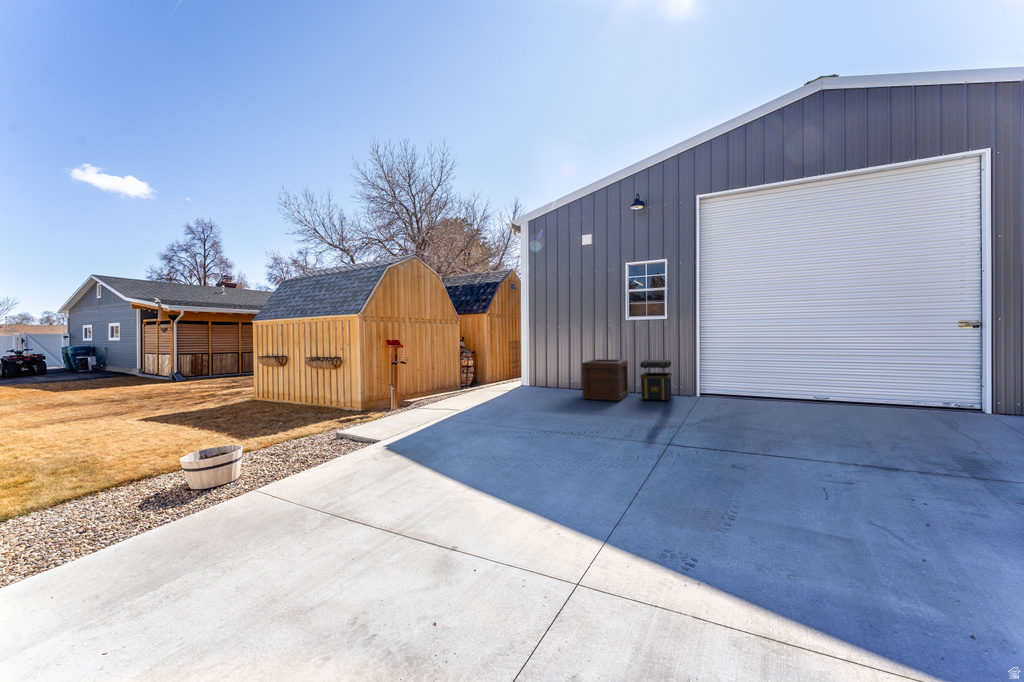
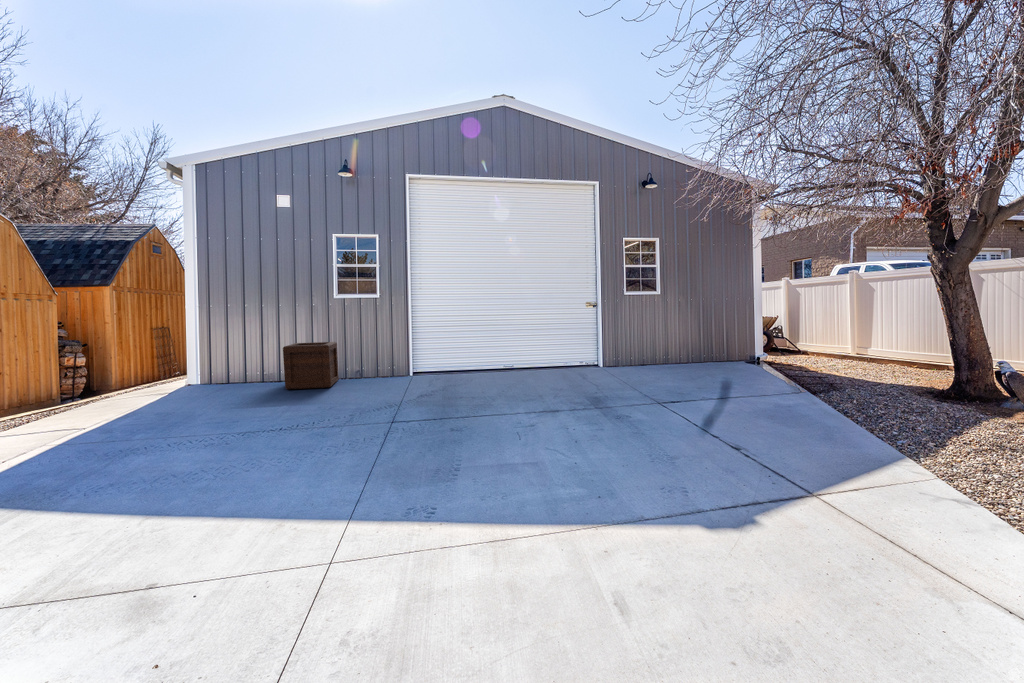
toolbox: present [640,360,672,401] -> none [353,340,385,383]

